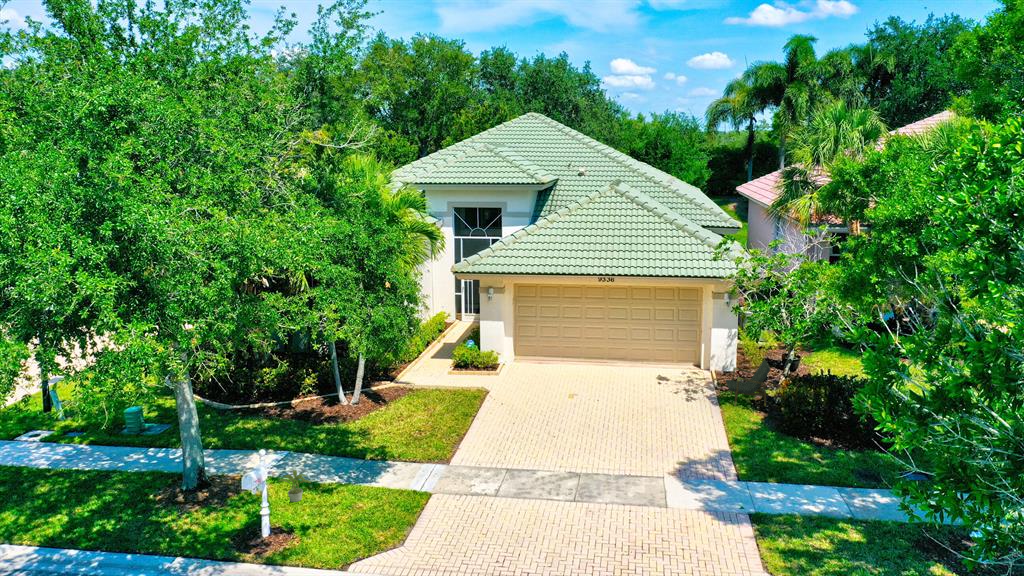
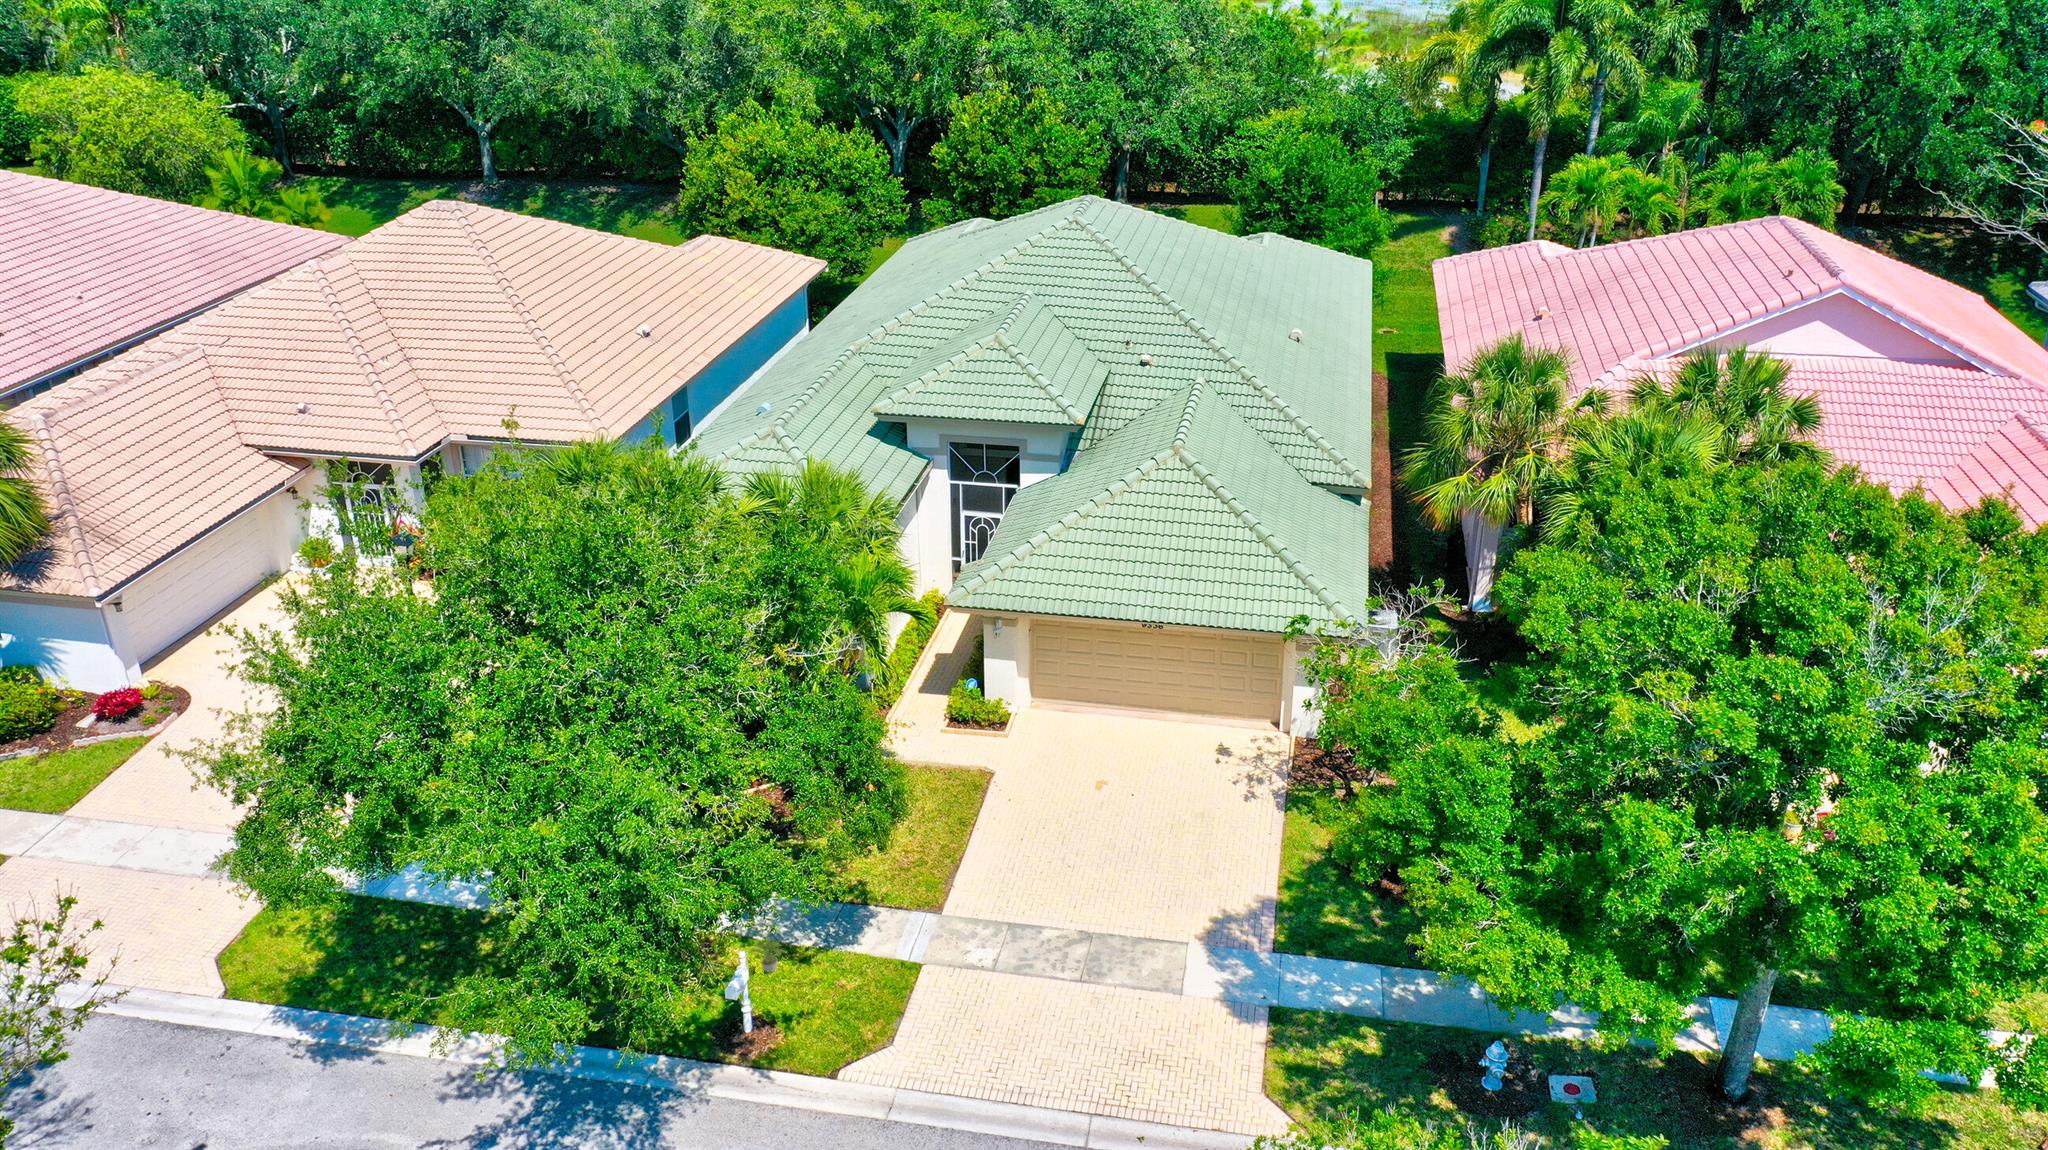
lounge chair: present [726,360,771,406] -> none [1299,750,1353,811]

